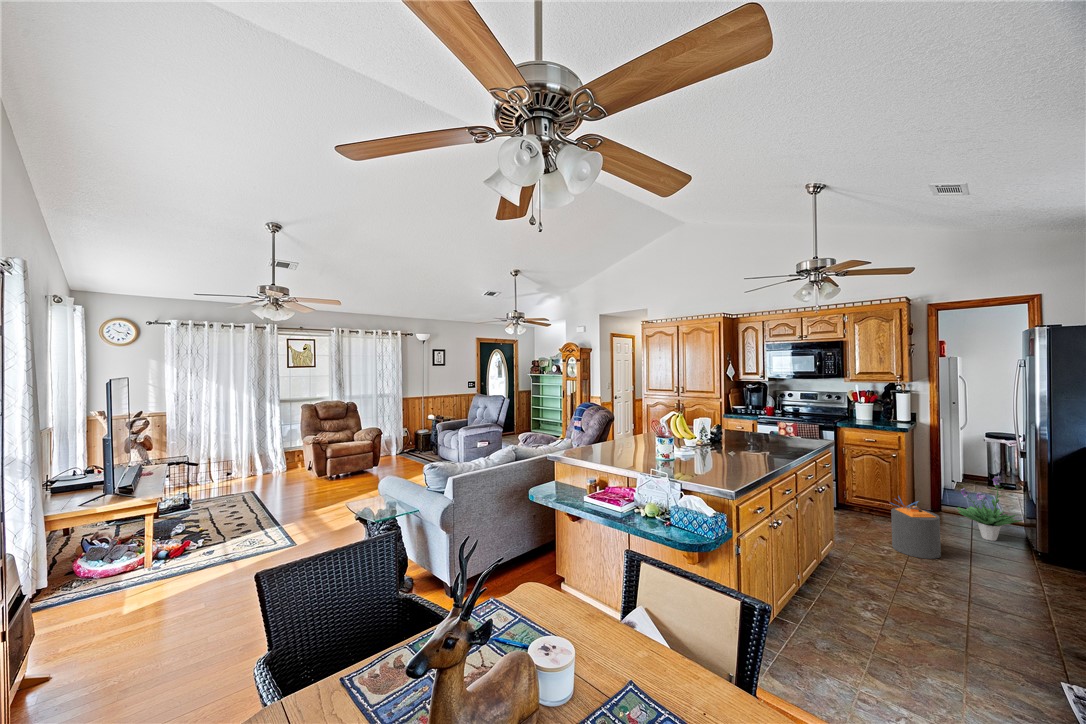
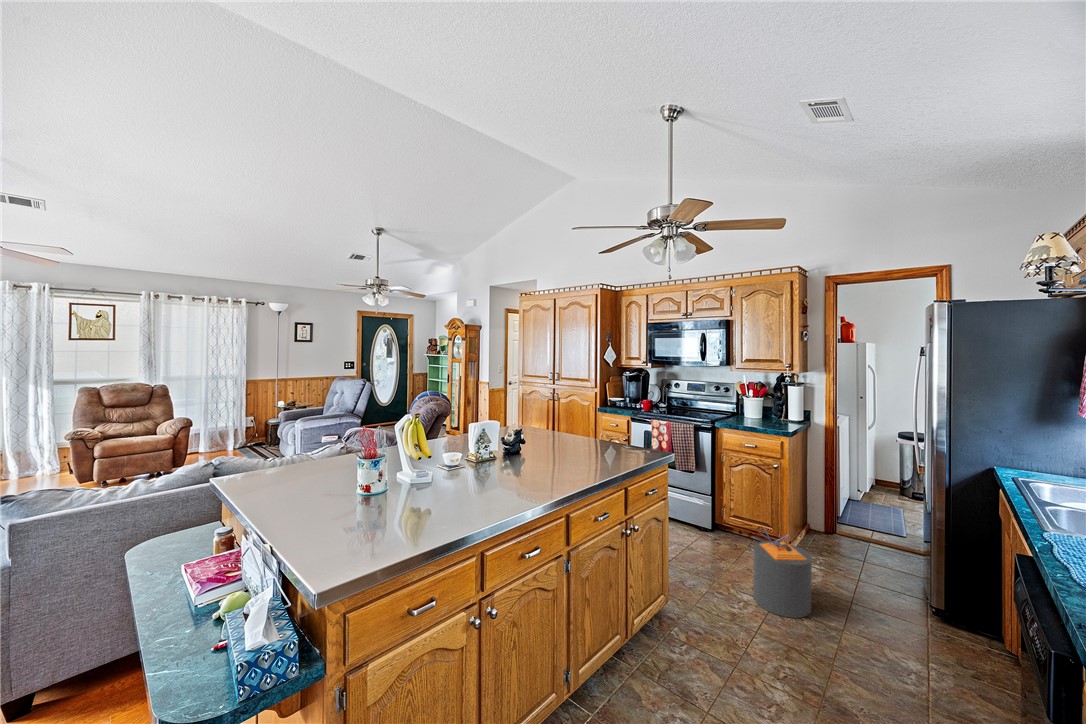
potted plant: present [957,476,1022,541] -> none [843,498,922,583]

